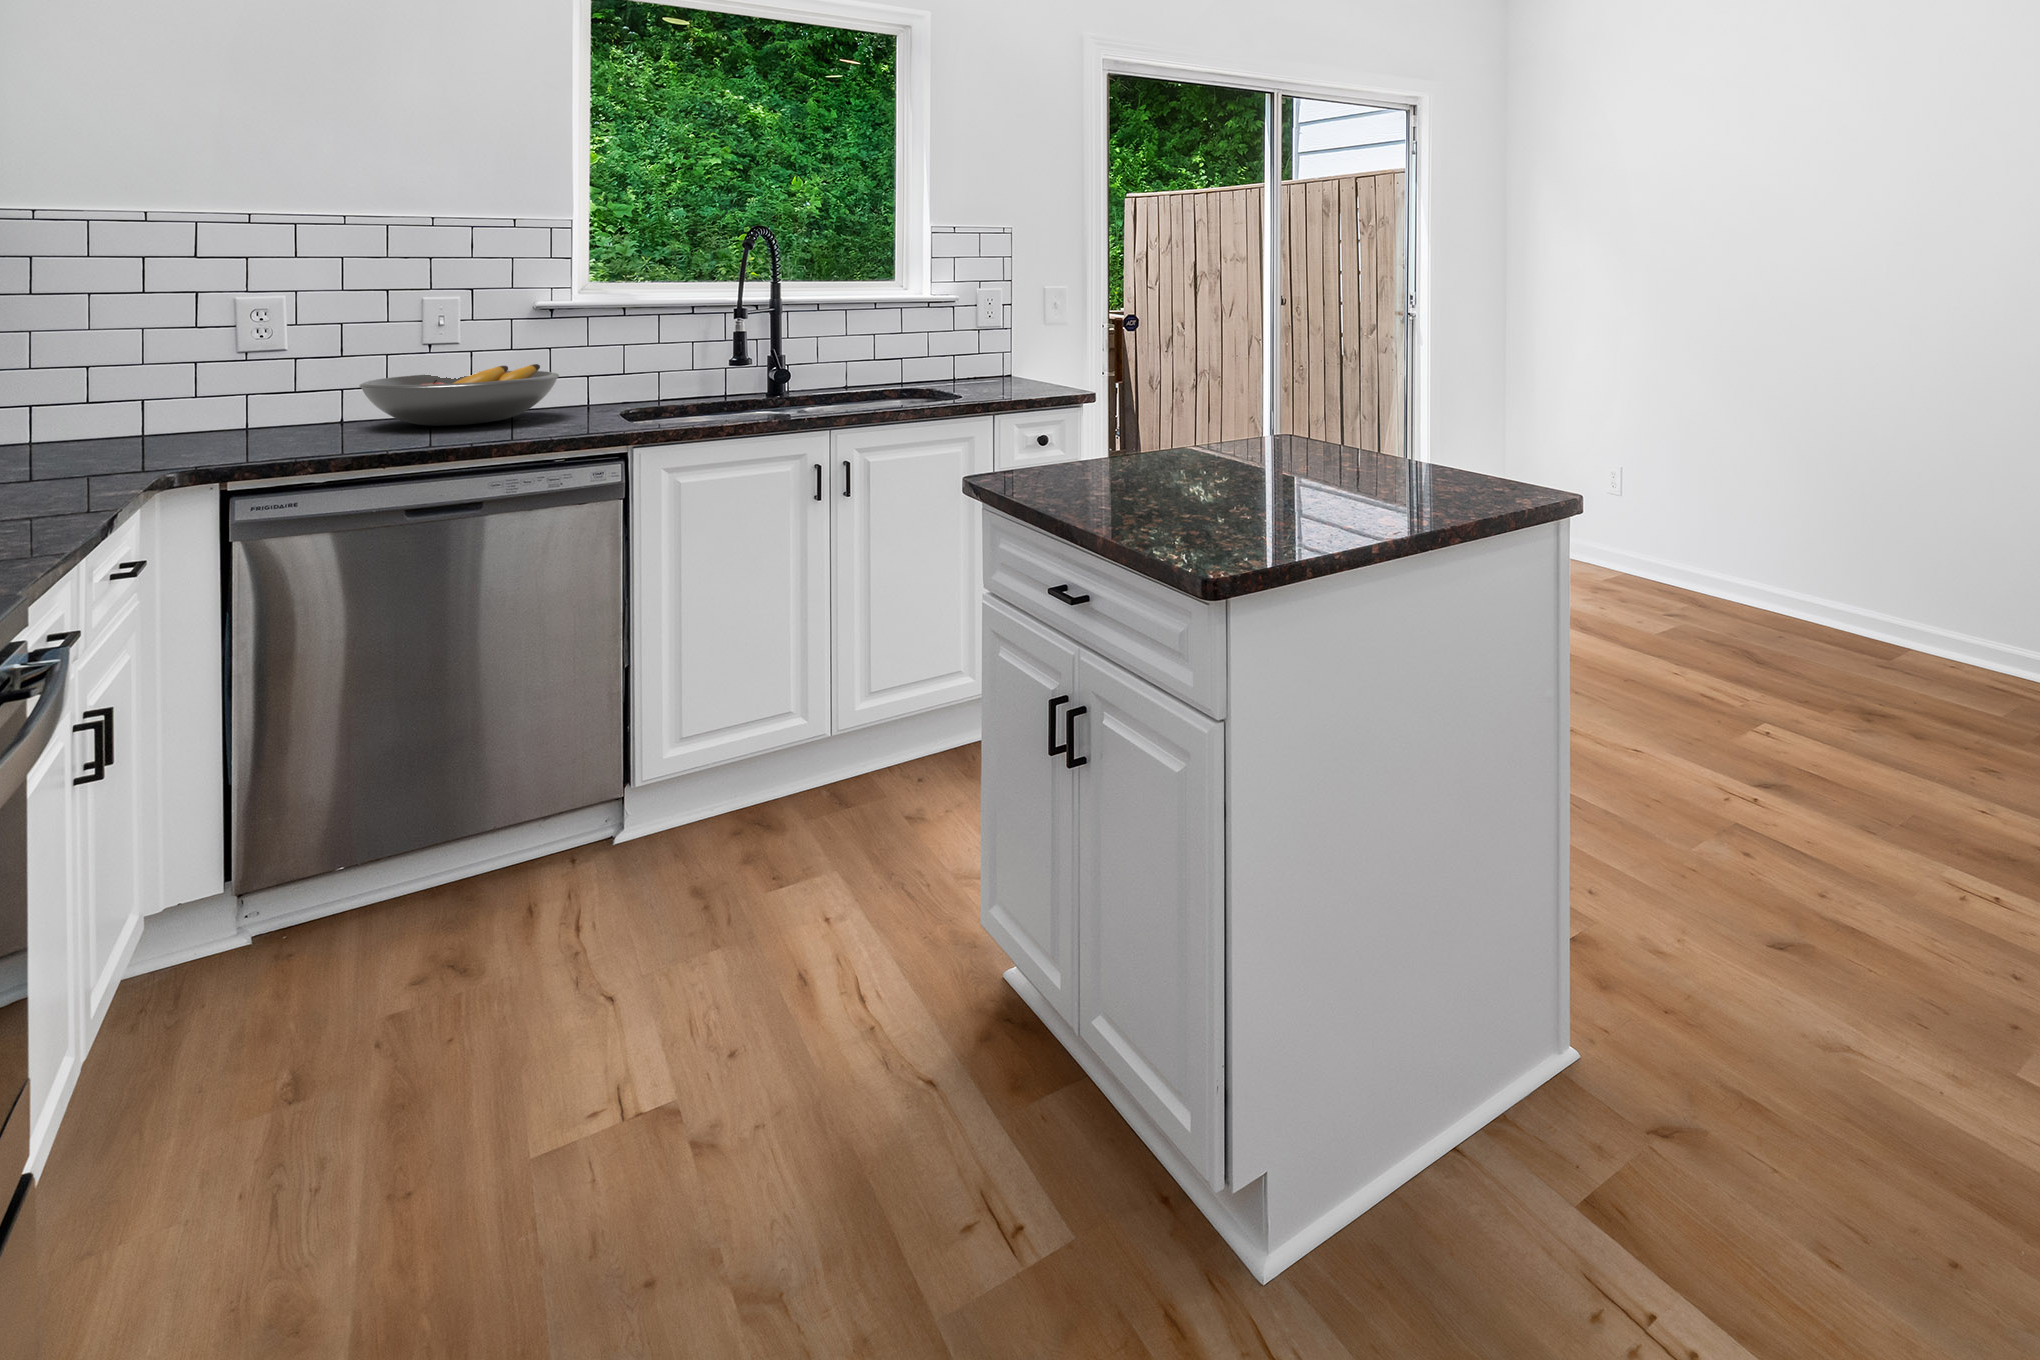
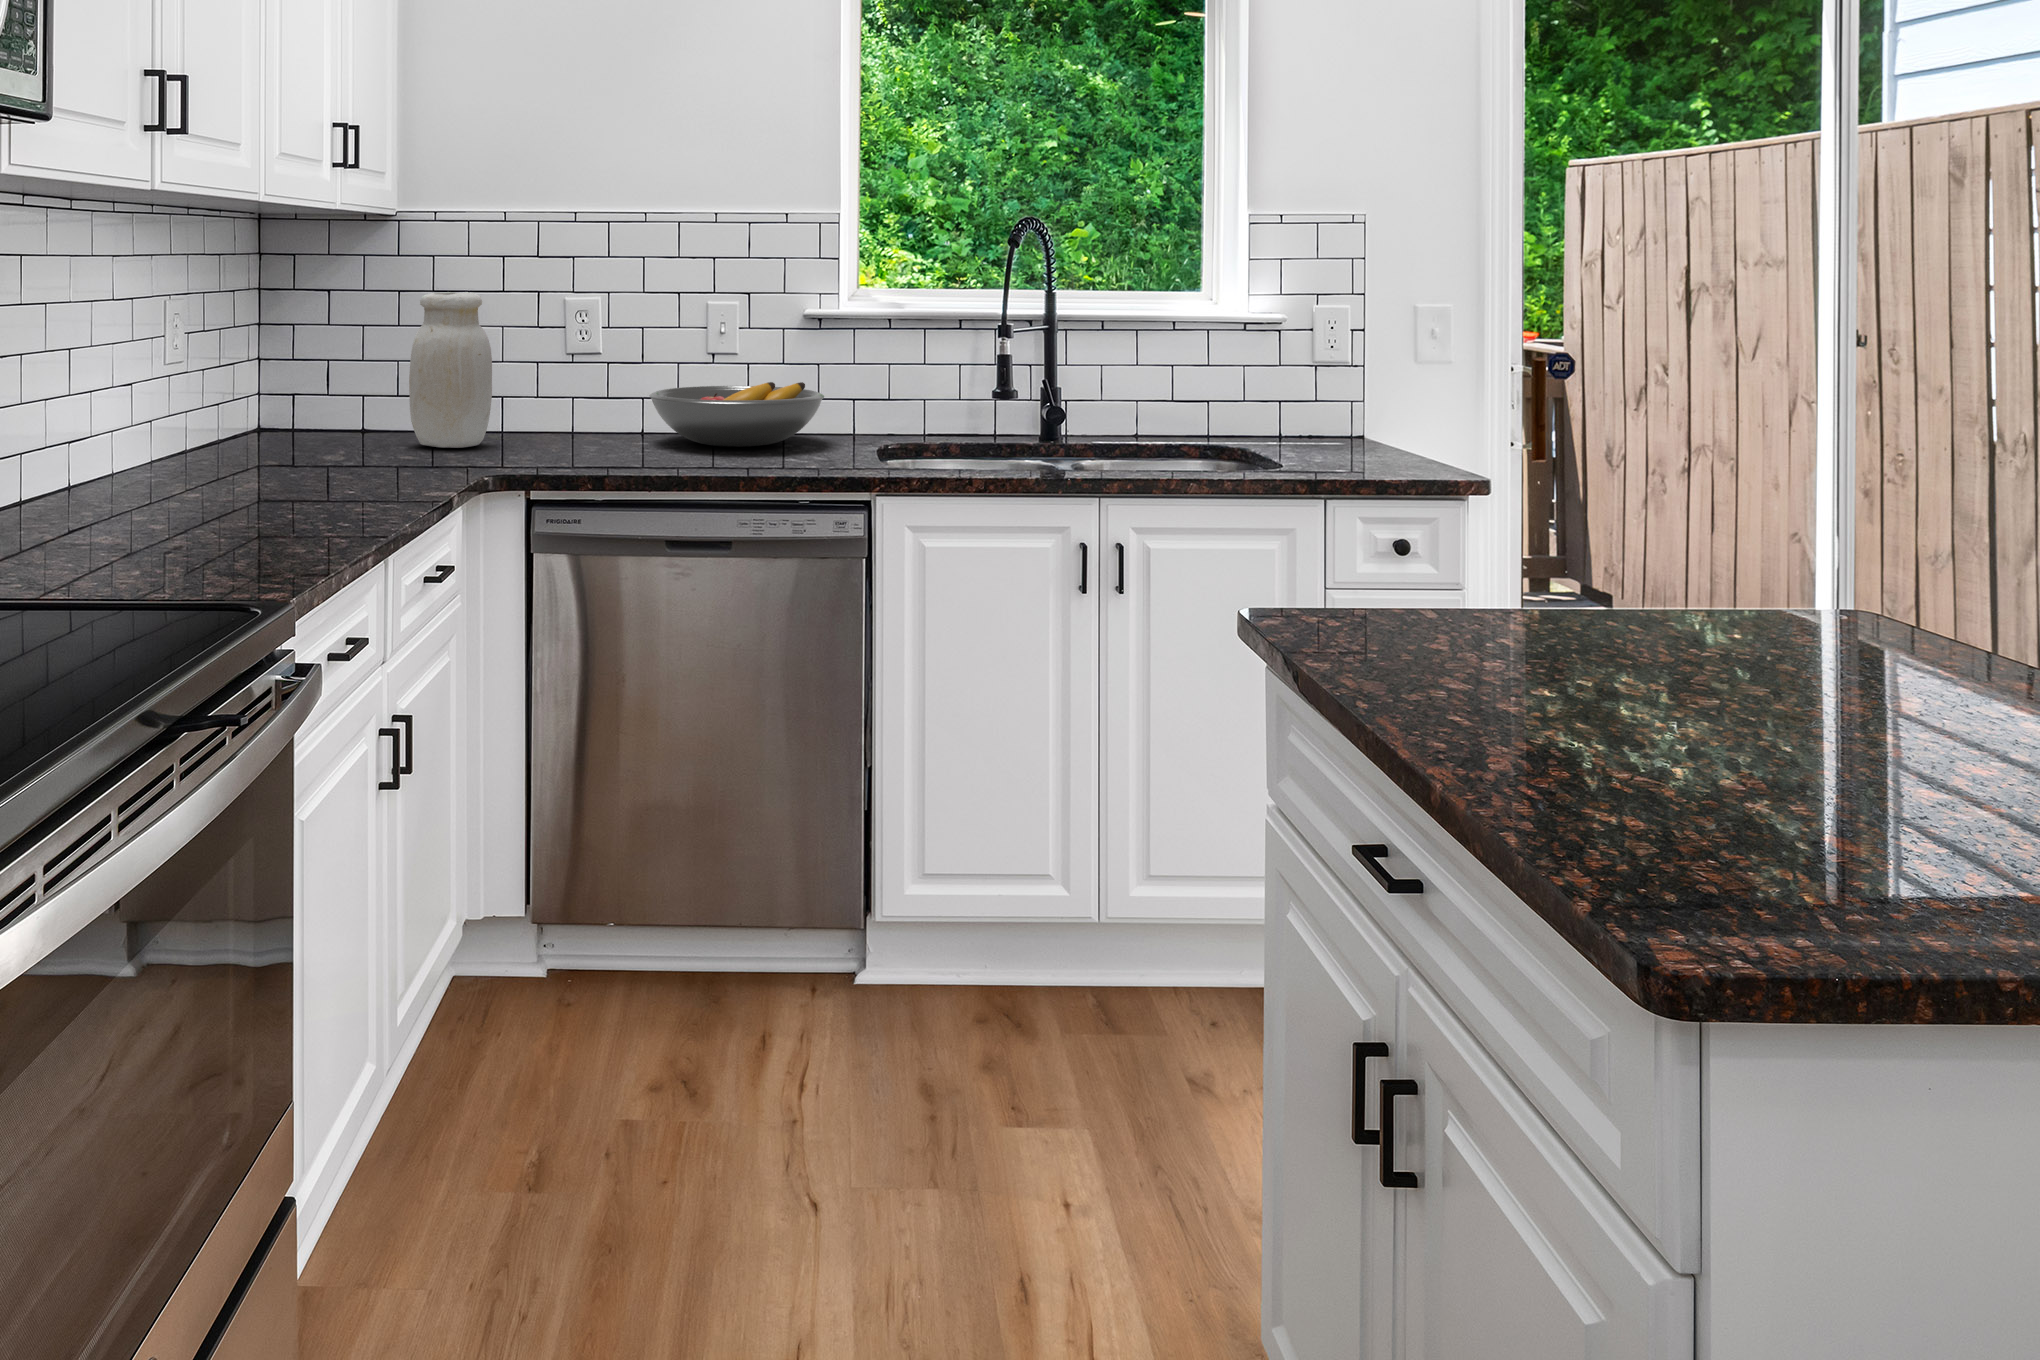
jar: none [24,295,150,455] -> present [409,292,492,448]

